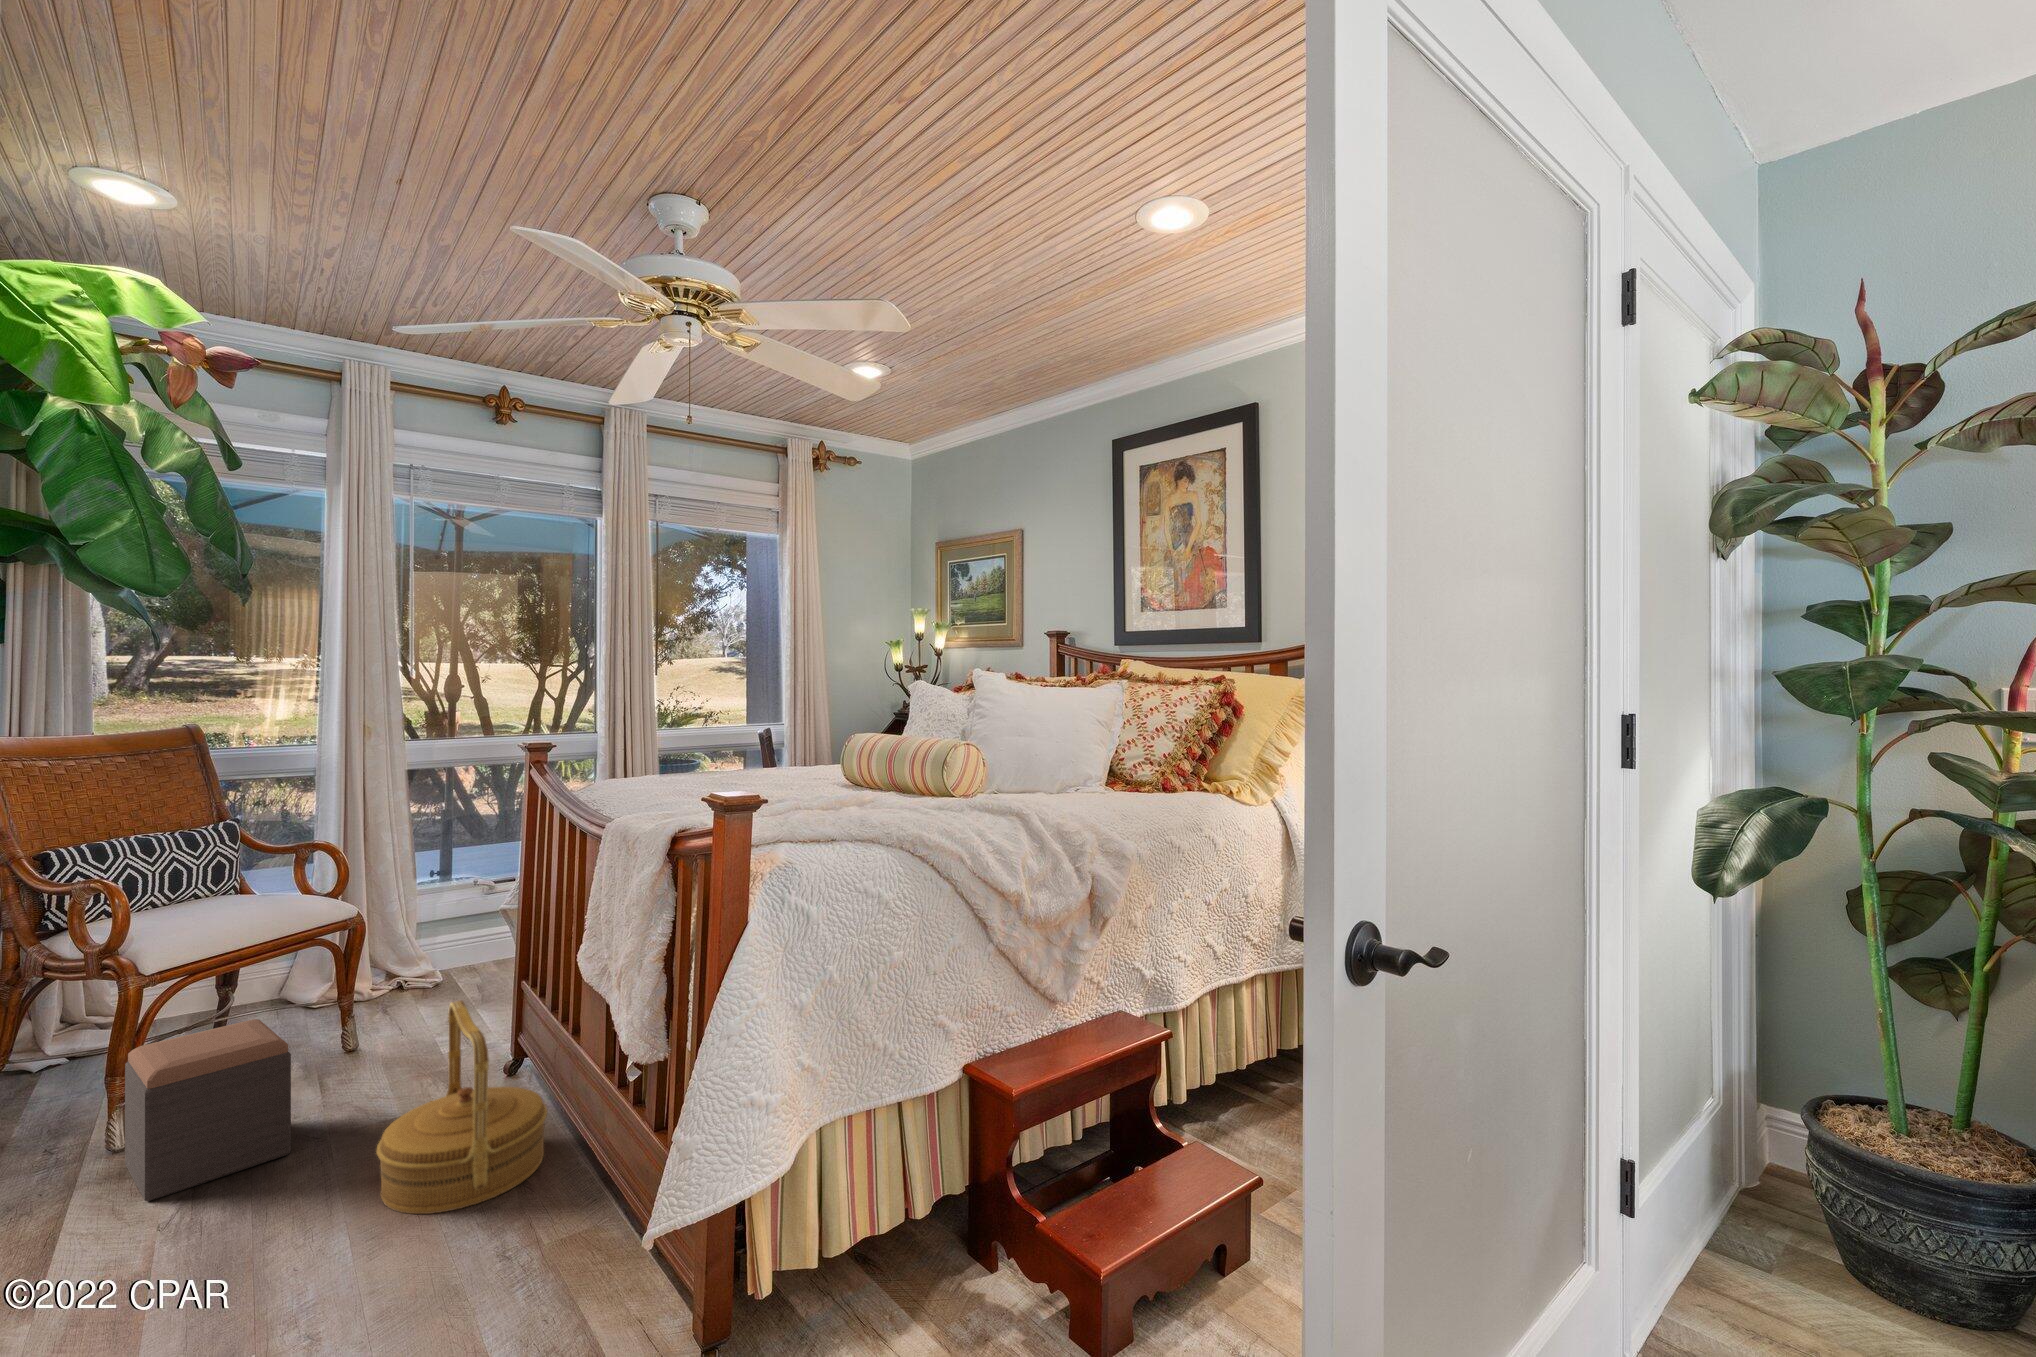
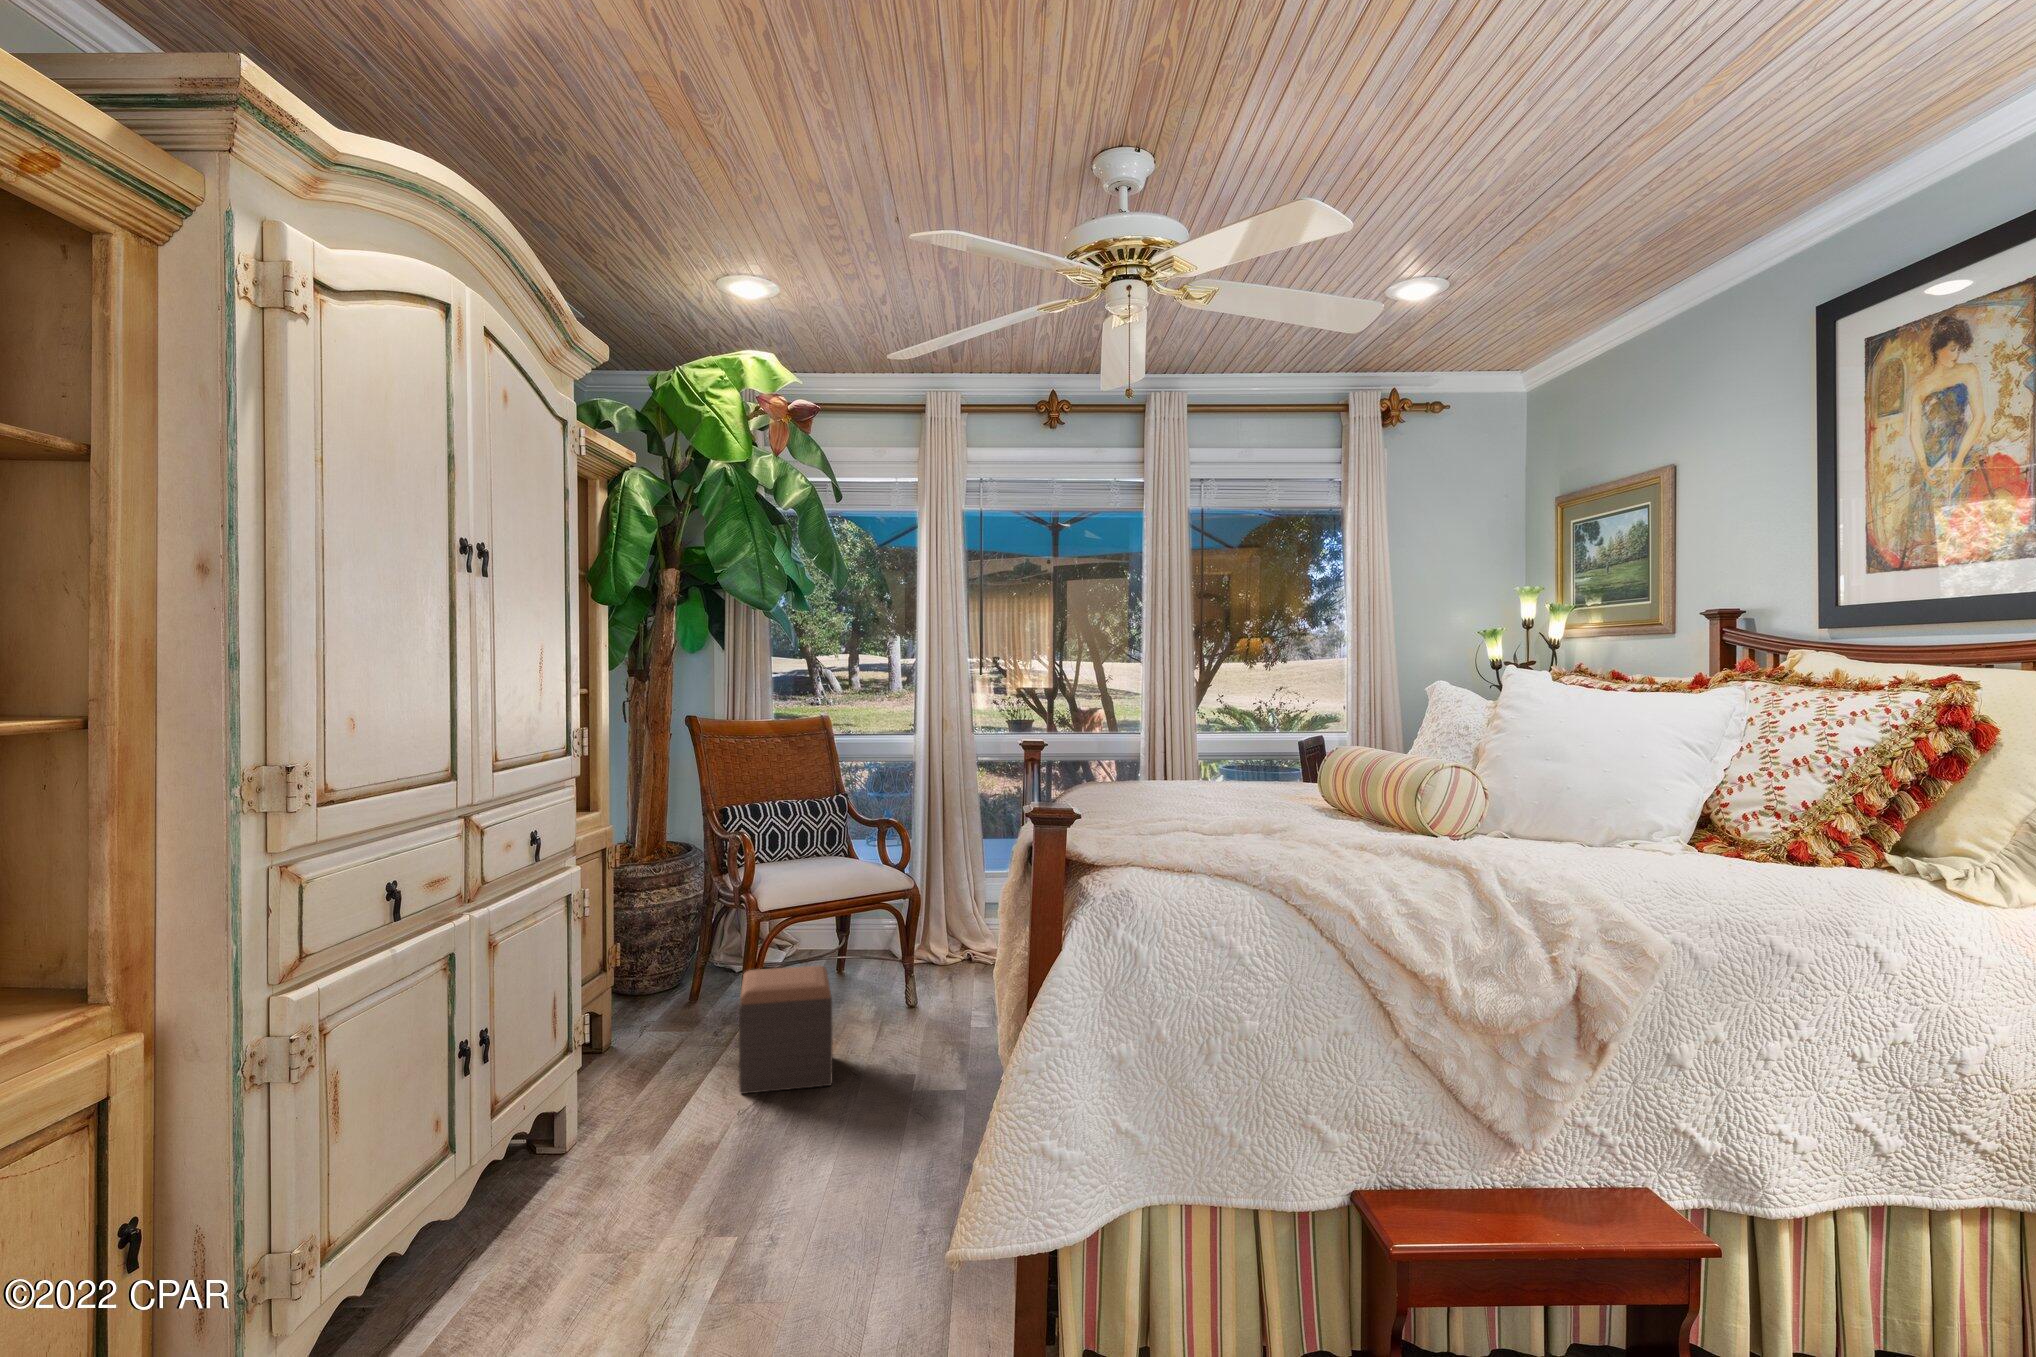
woven basket: present [377,1000,547,1214] -> none [864,982,1001,1175]

